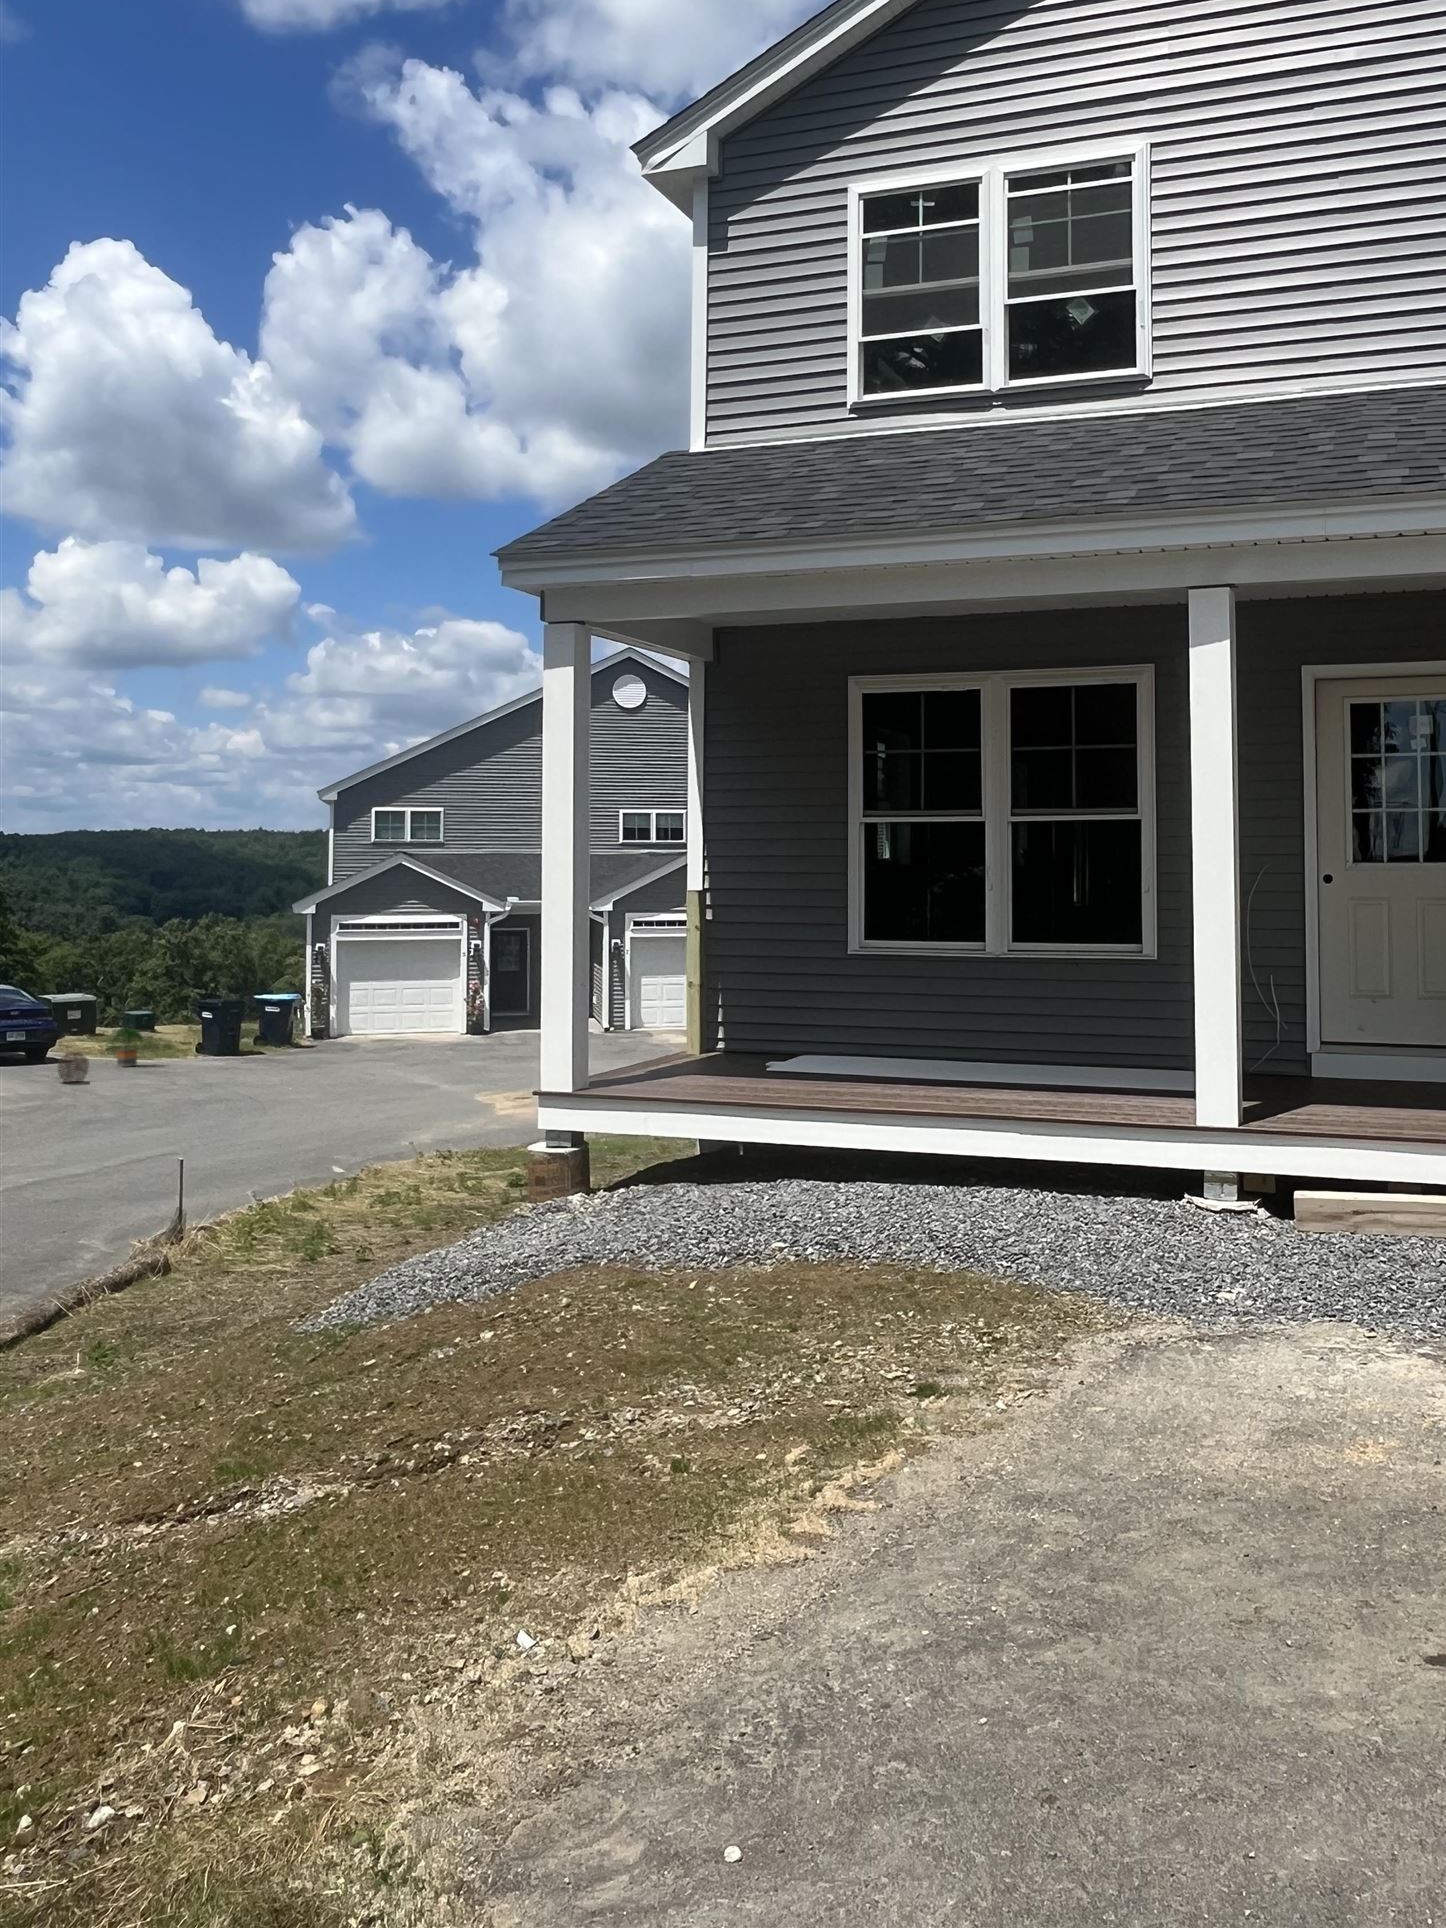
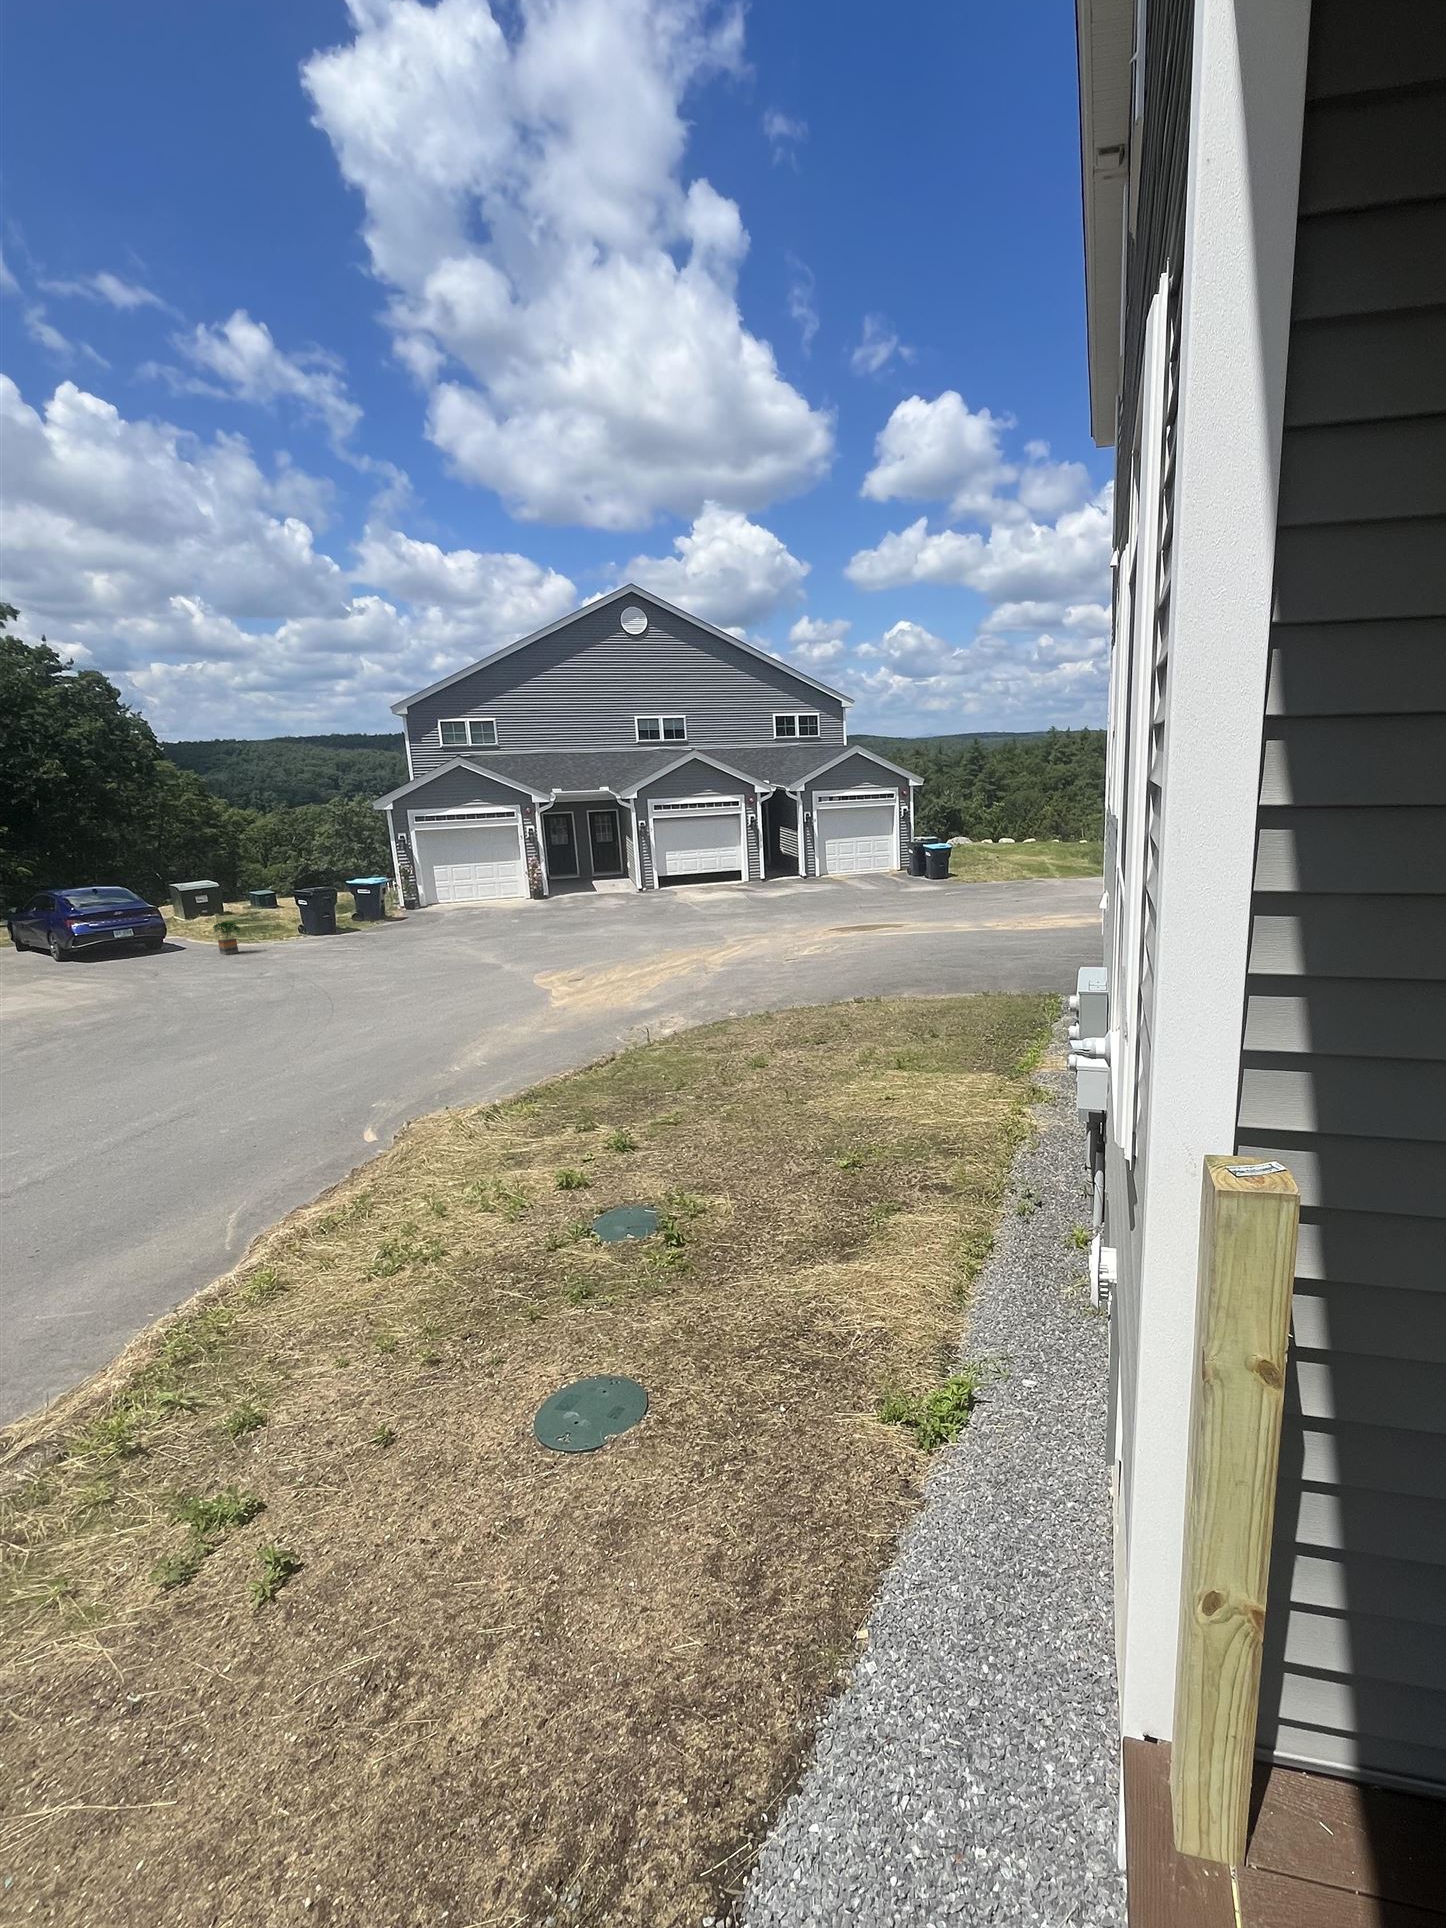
woven basket: present [58,1052,89,1082] -> none [144,954,177,982]

